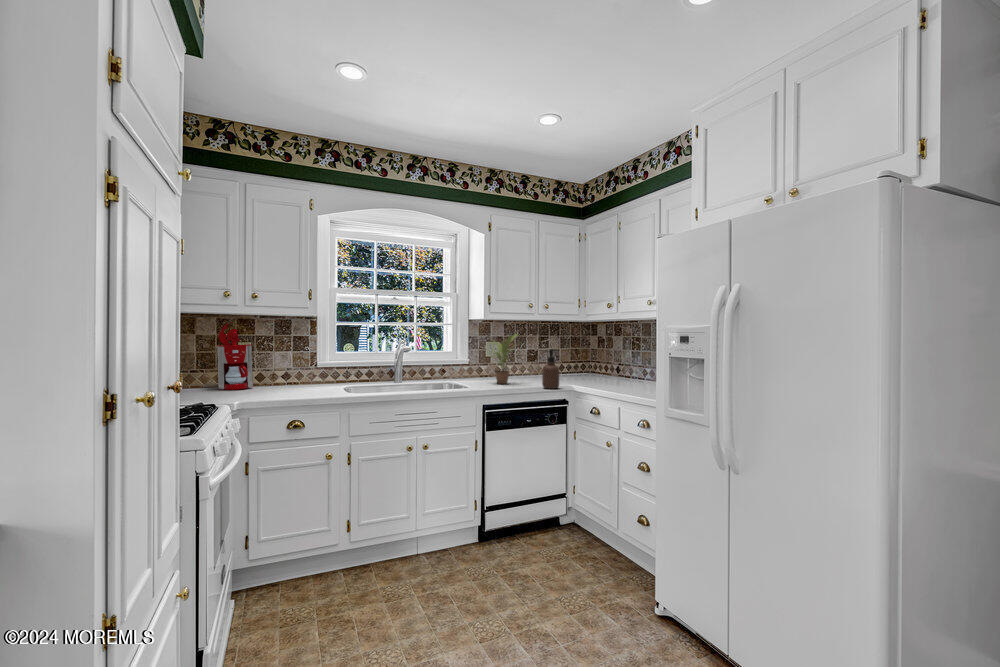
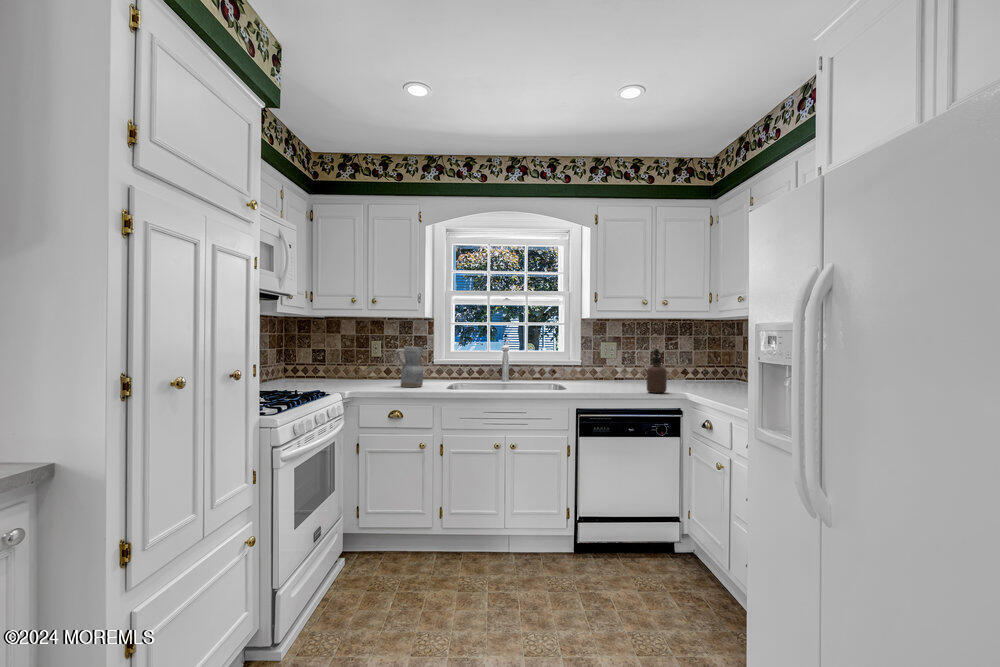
coffee maker: present [204,322,253,390] -> none [346,324,379,382]
potted plant: present [494,334,517,384] -> none [597,332,631,387]
ceramic pitcher: none [287,347,321,393] -> present [395,346,423,387]

